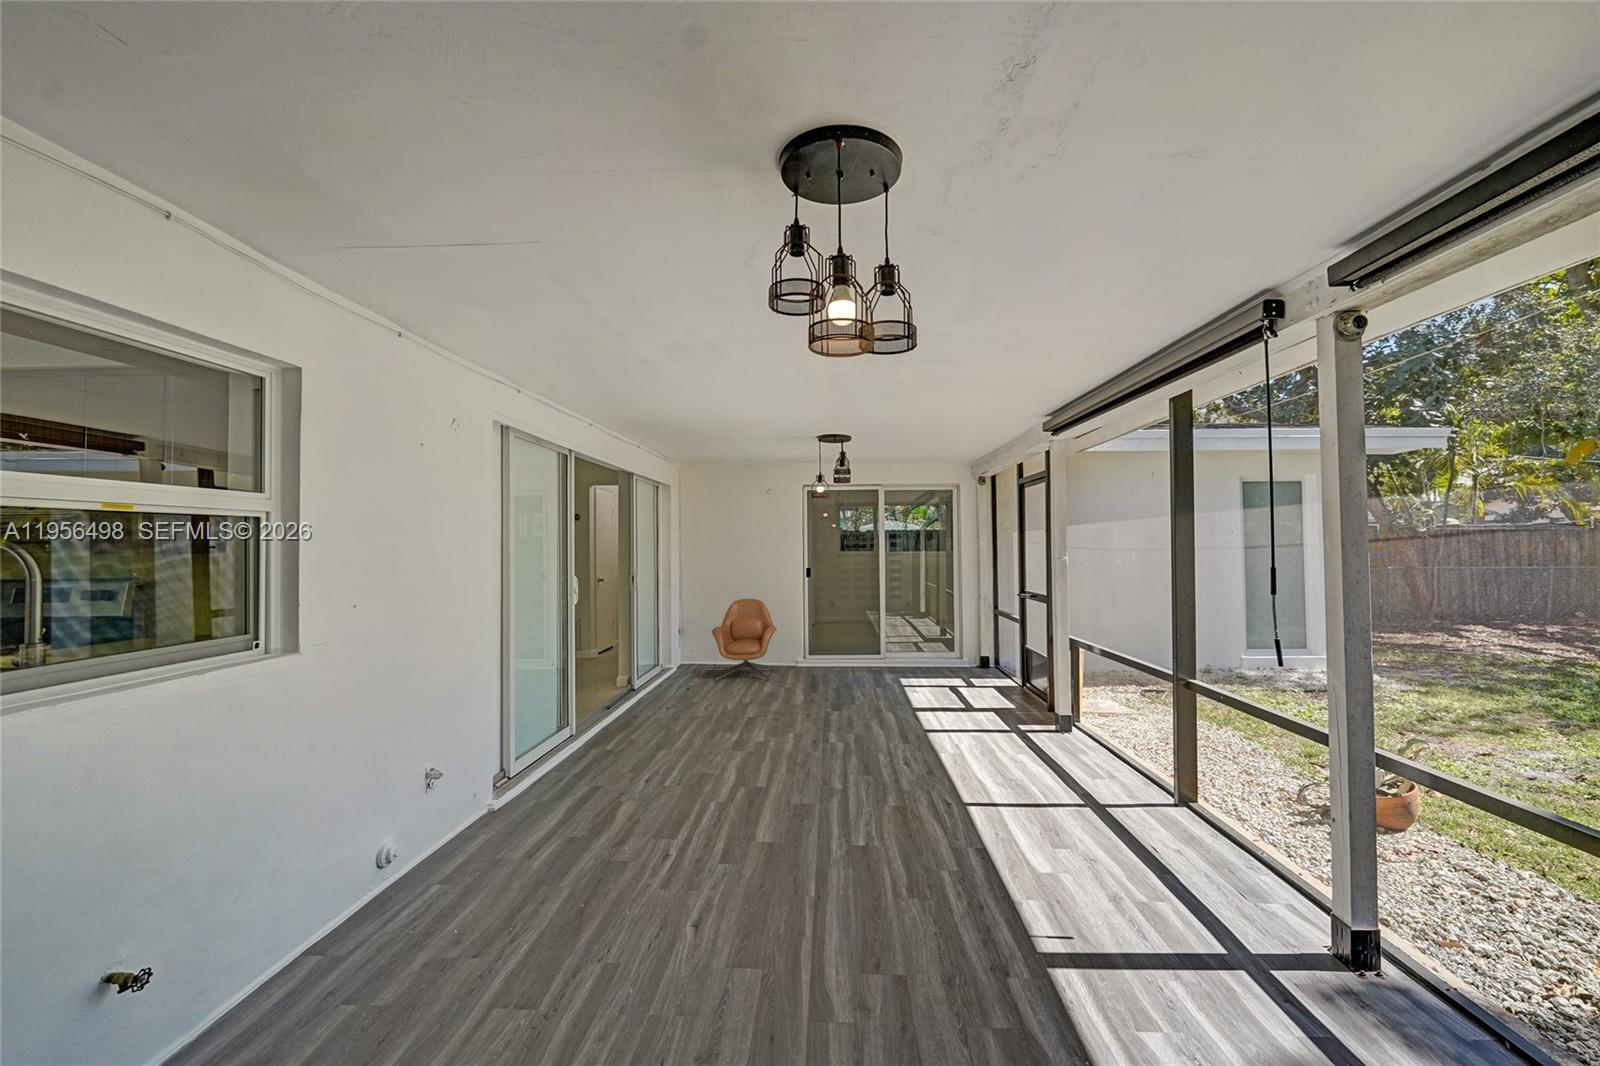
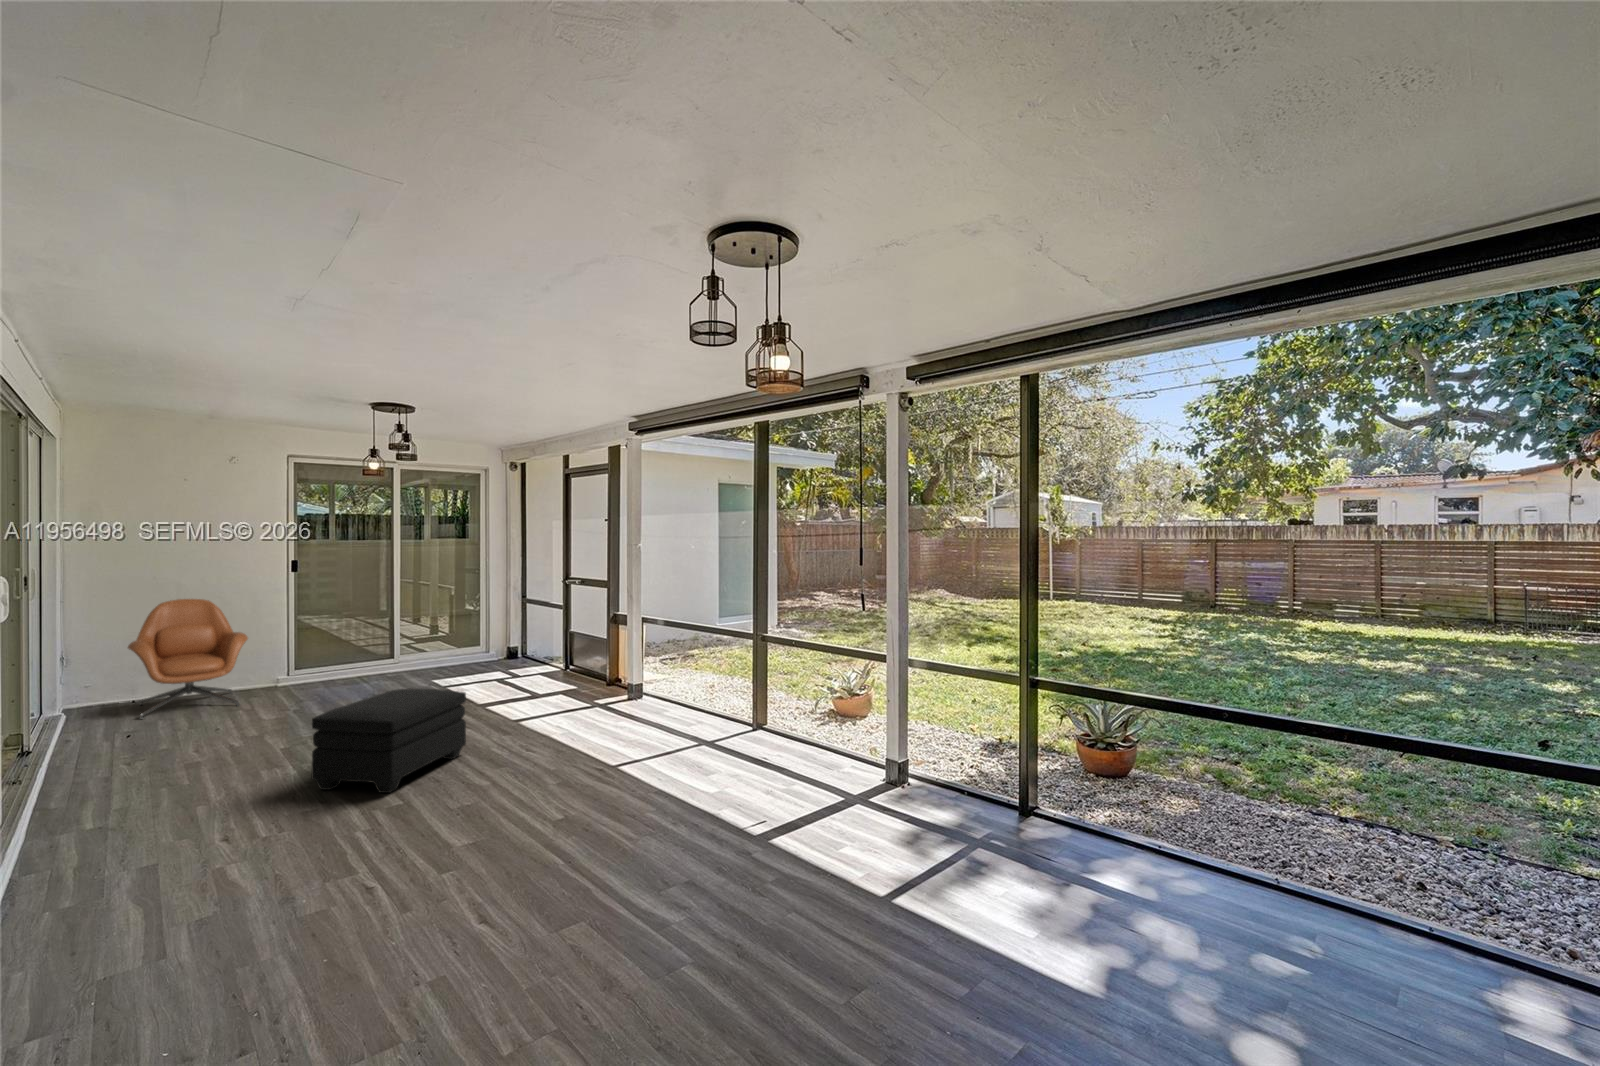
ottoman: none [739,687,860,777] -> present [312,688,466,793]

